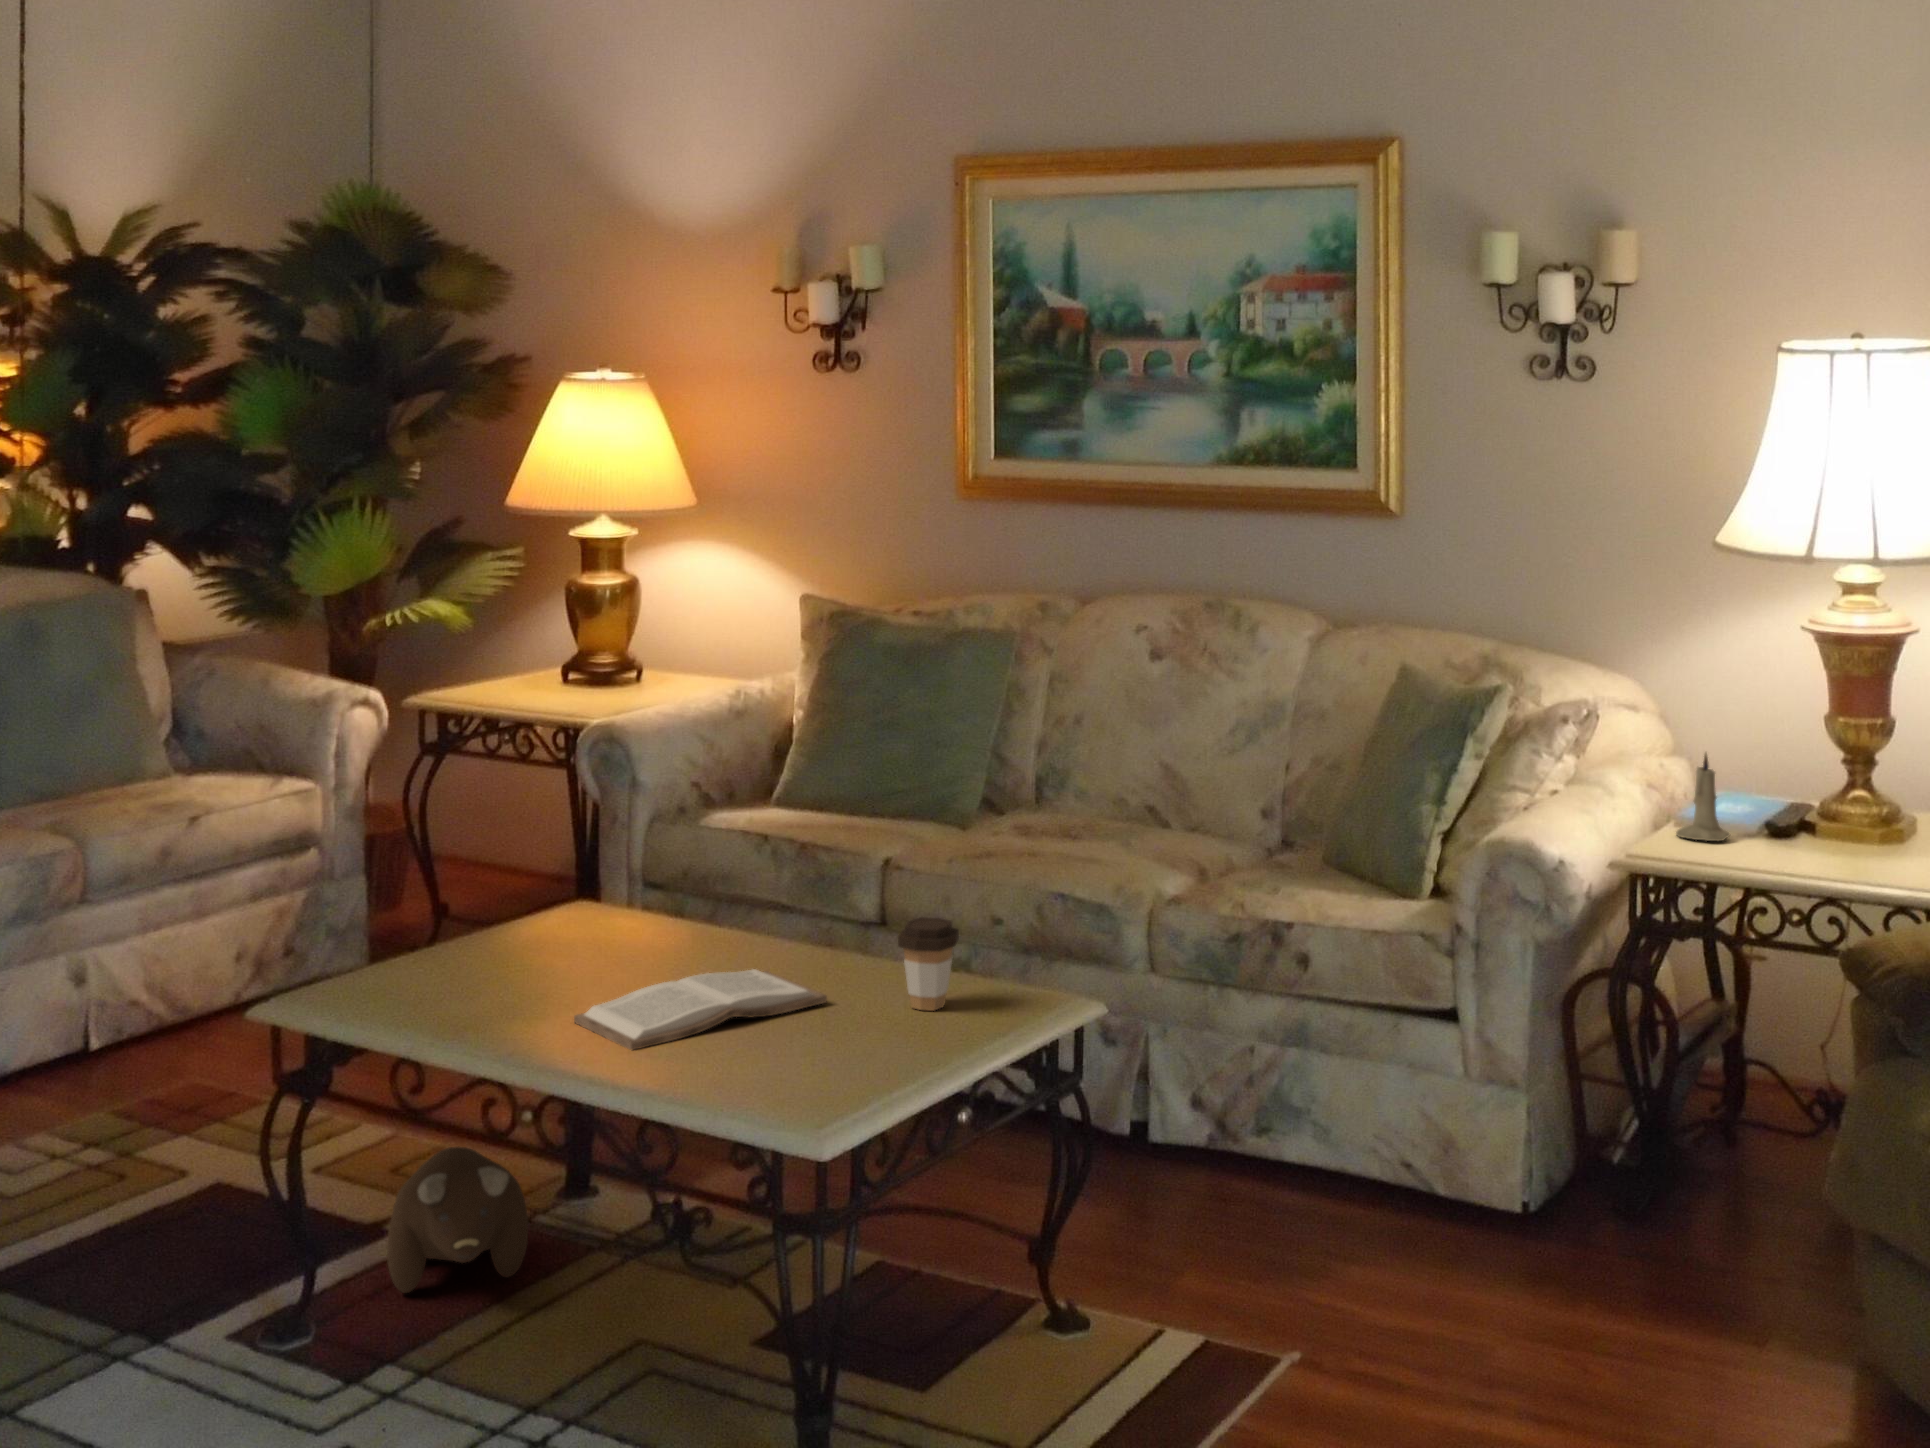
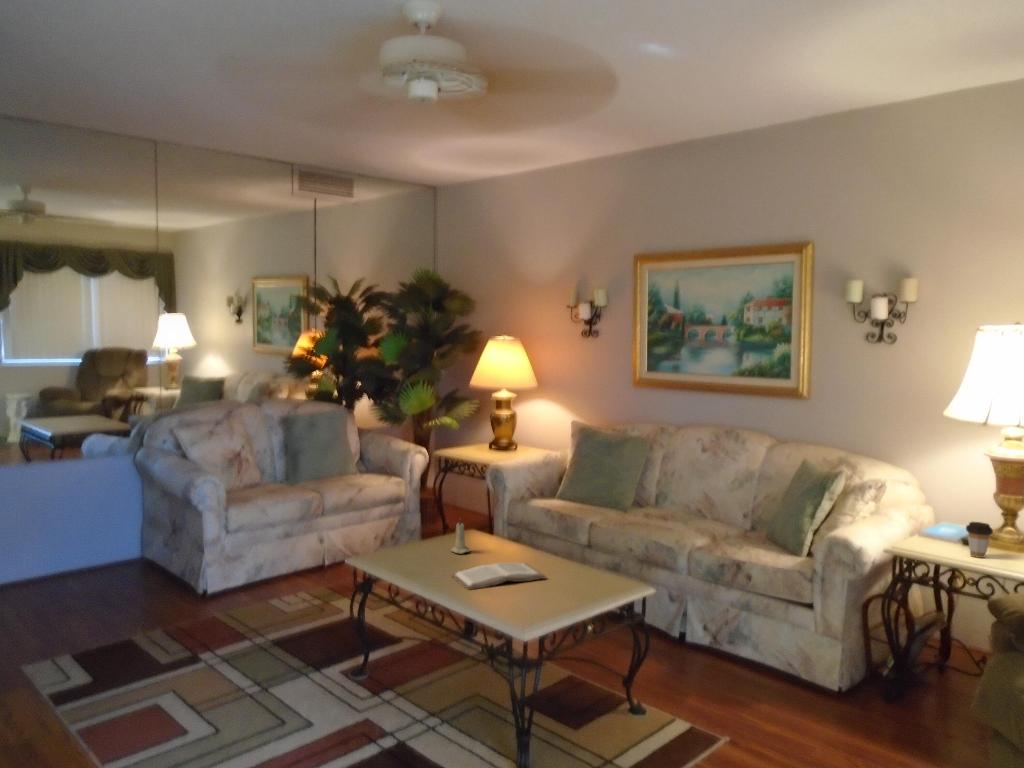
candle: present [1676,753,1730,841] -> present [451,519,470,554]
coffee cup: present [898,917,959,1010] -> present [966,522,993,558]
plush toy: present [387,1146,528,1293] -> none [394,615,443,665]

